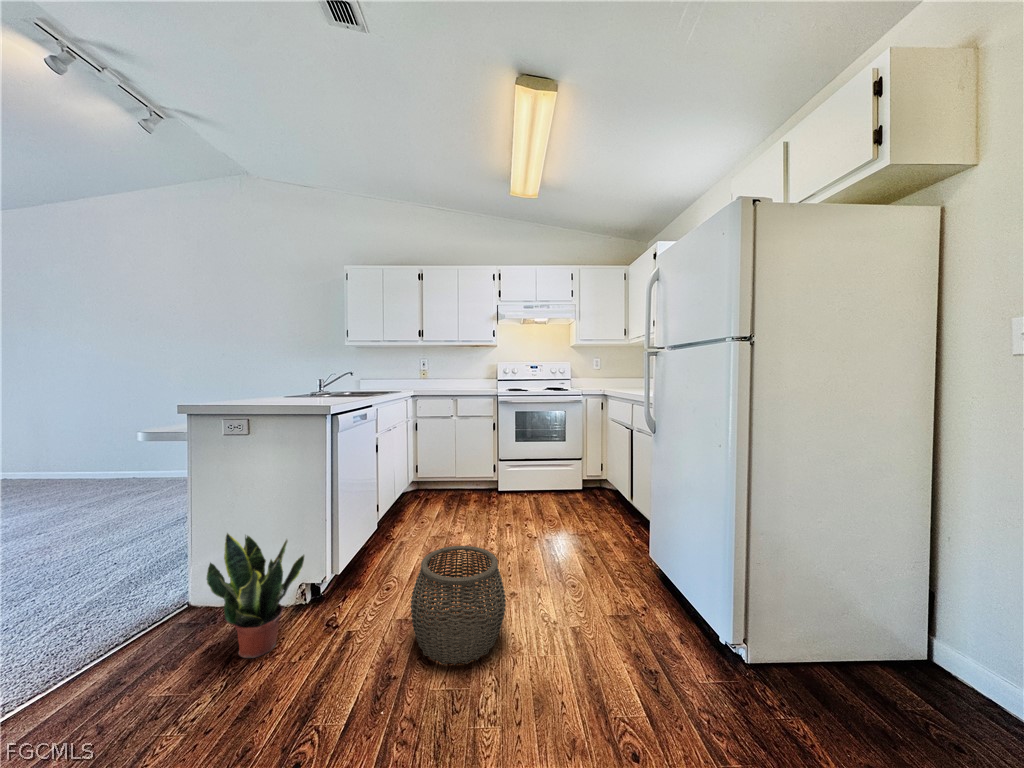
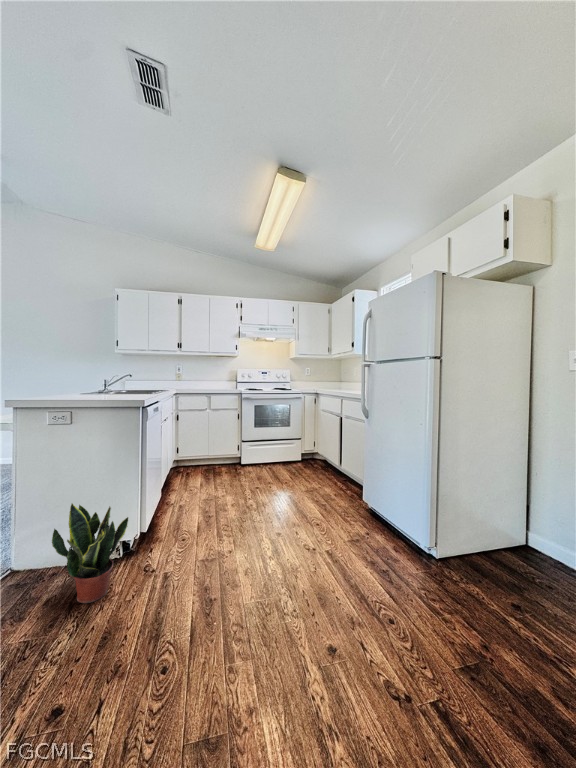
woven basket: present [411,546,506,665] -> none [218,501,287,585]

